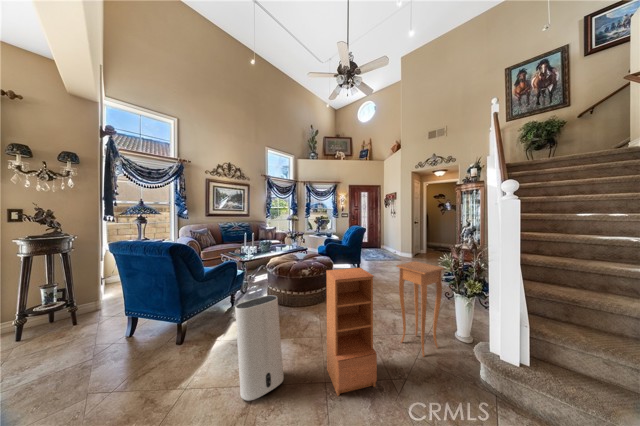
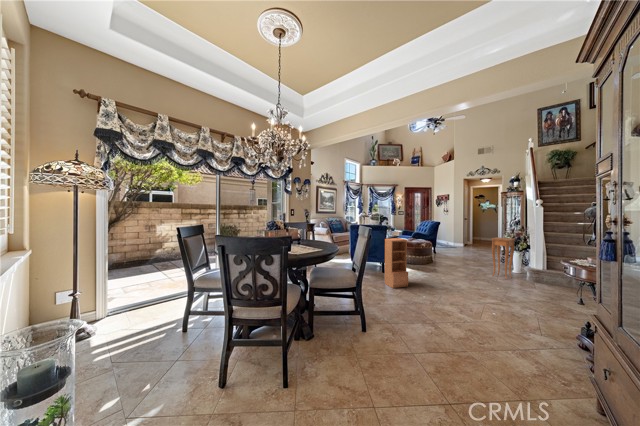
bookcase: present [326,268,377,396] -> present [385,238,408,288]
air purifier: present [235,296,284,400] -> none [435,249,455,286]

